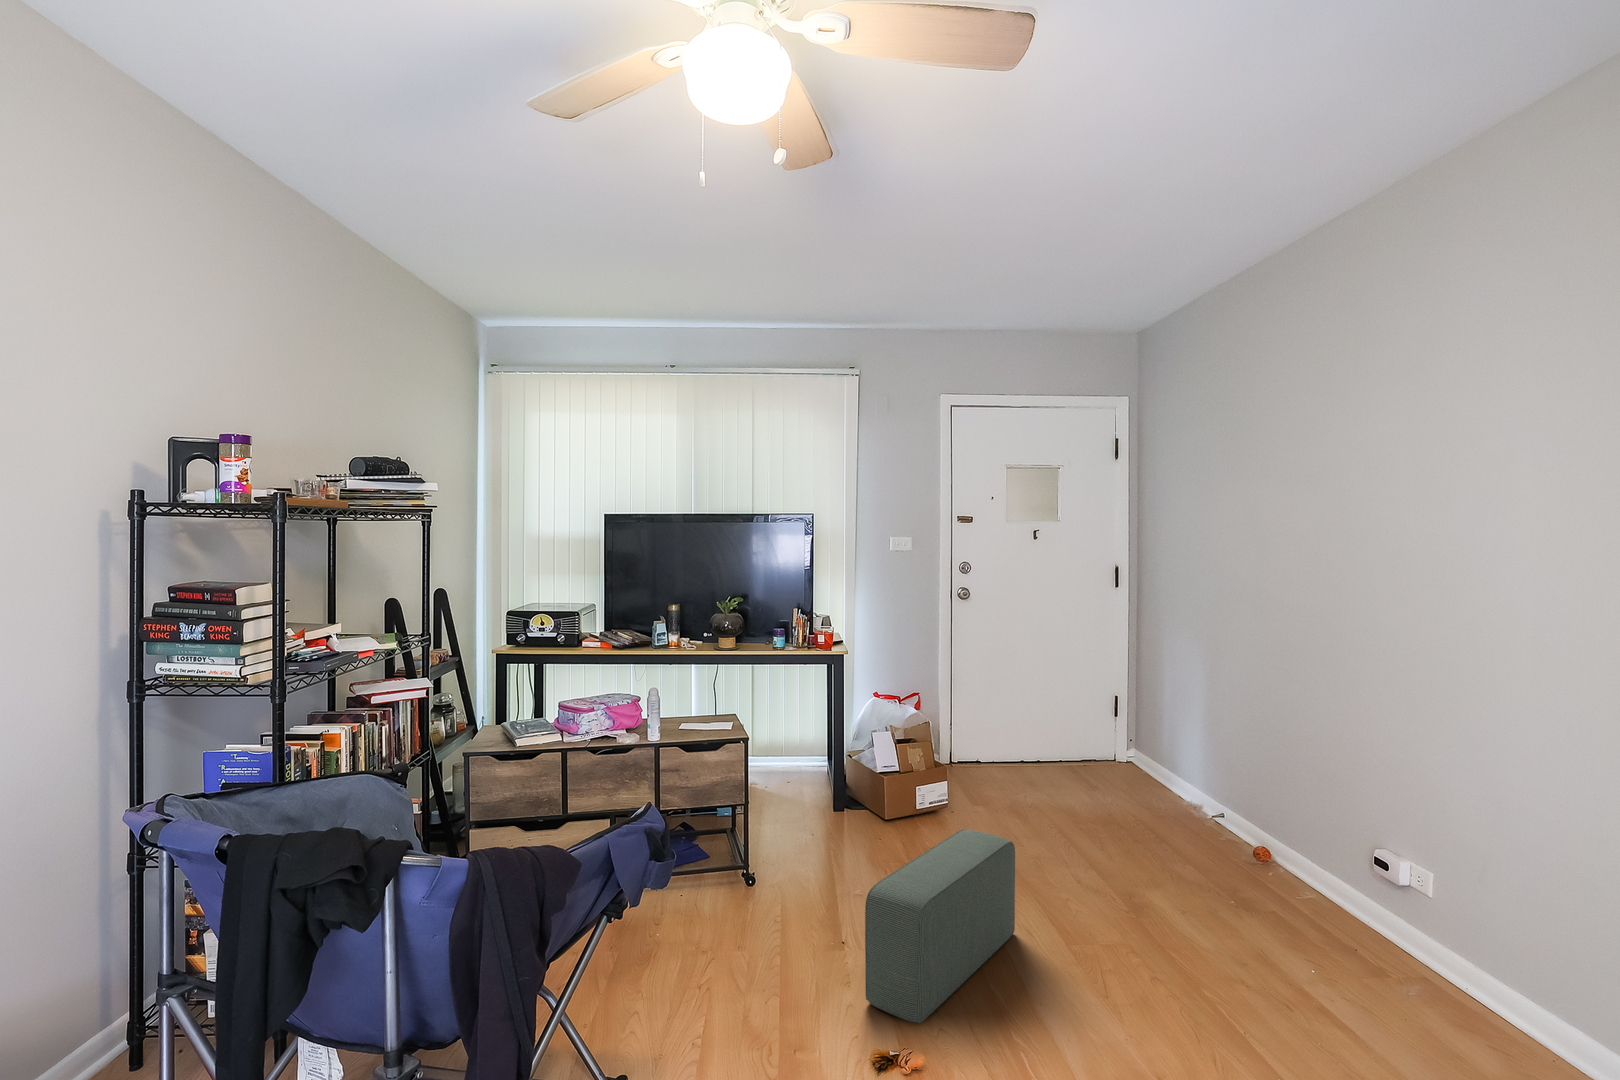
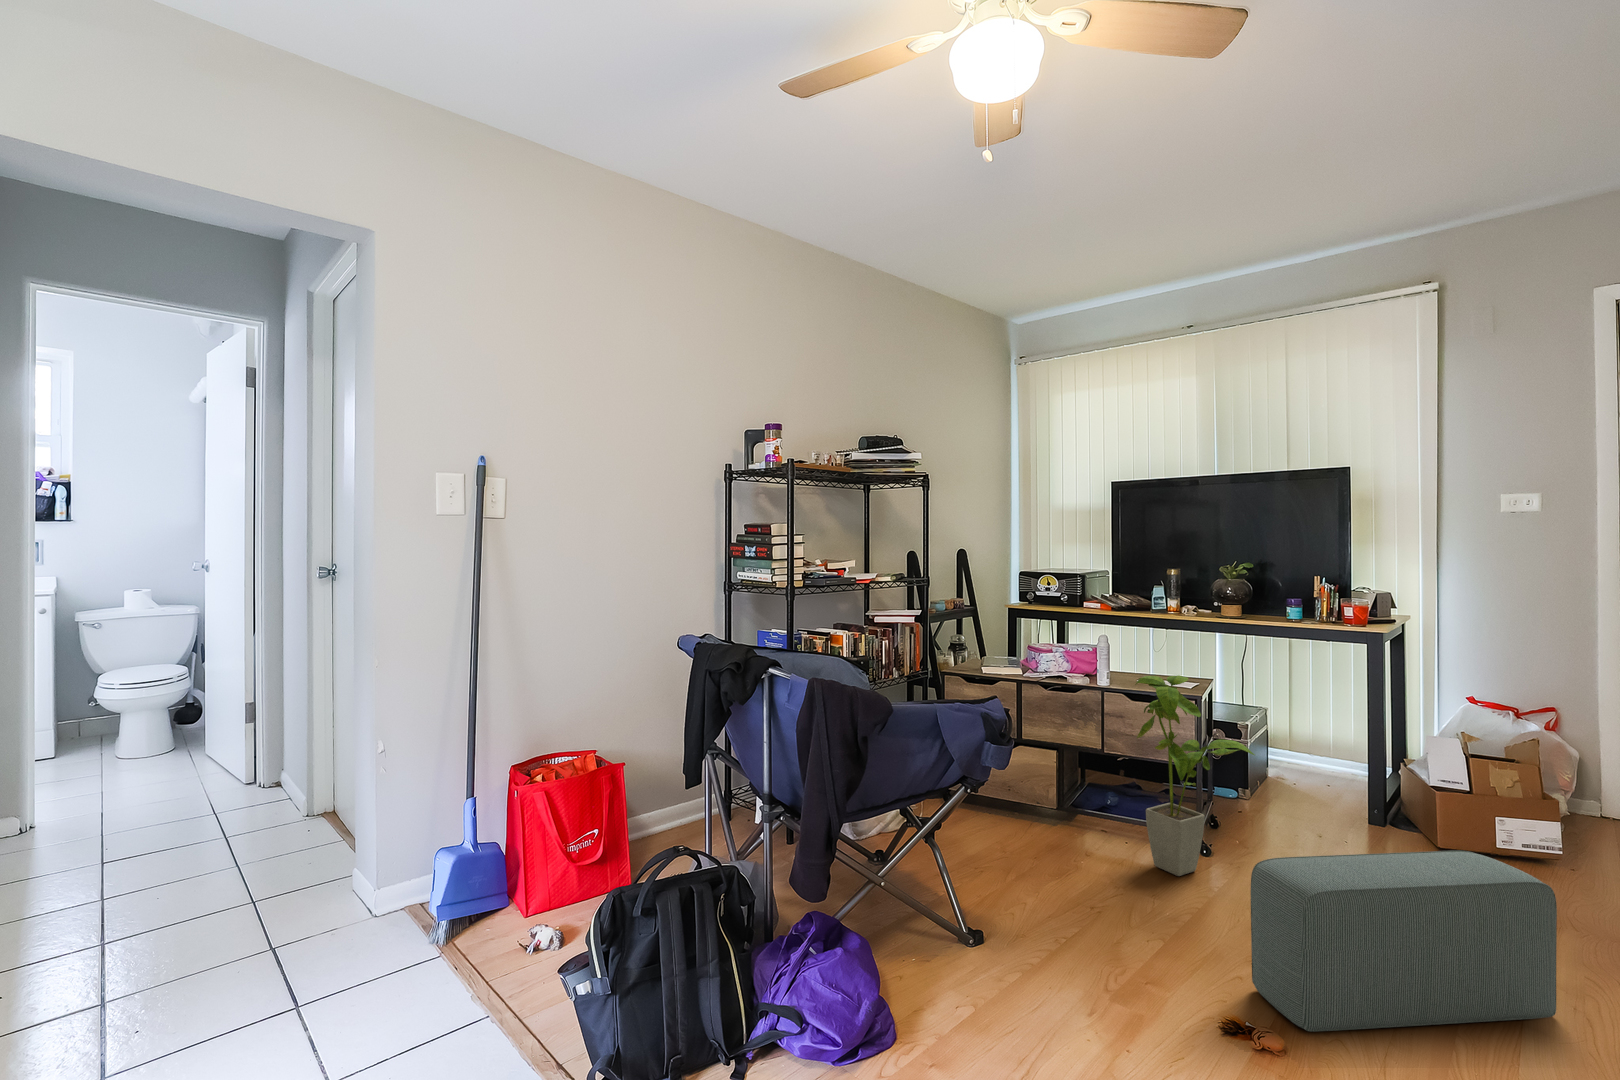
house plant: none [709,723,812,918] -> present [1135,675,1255,876]

